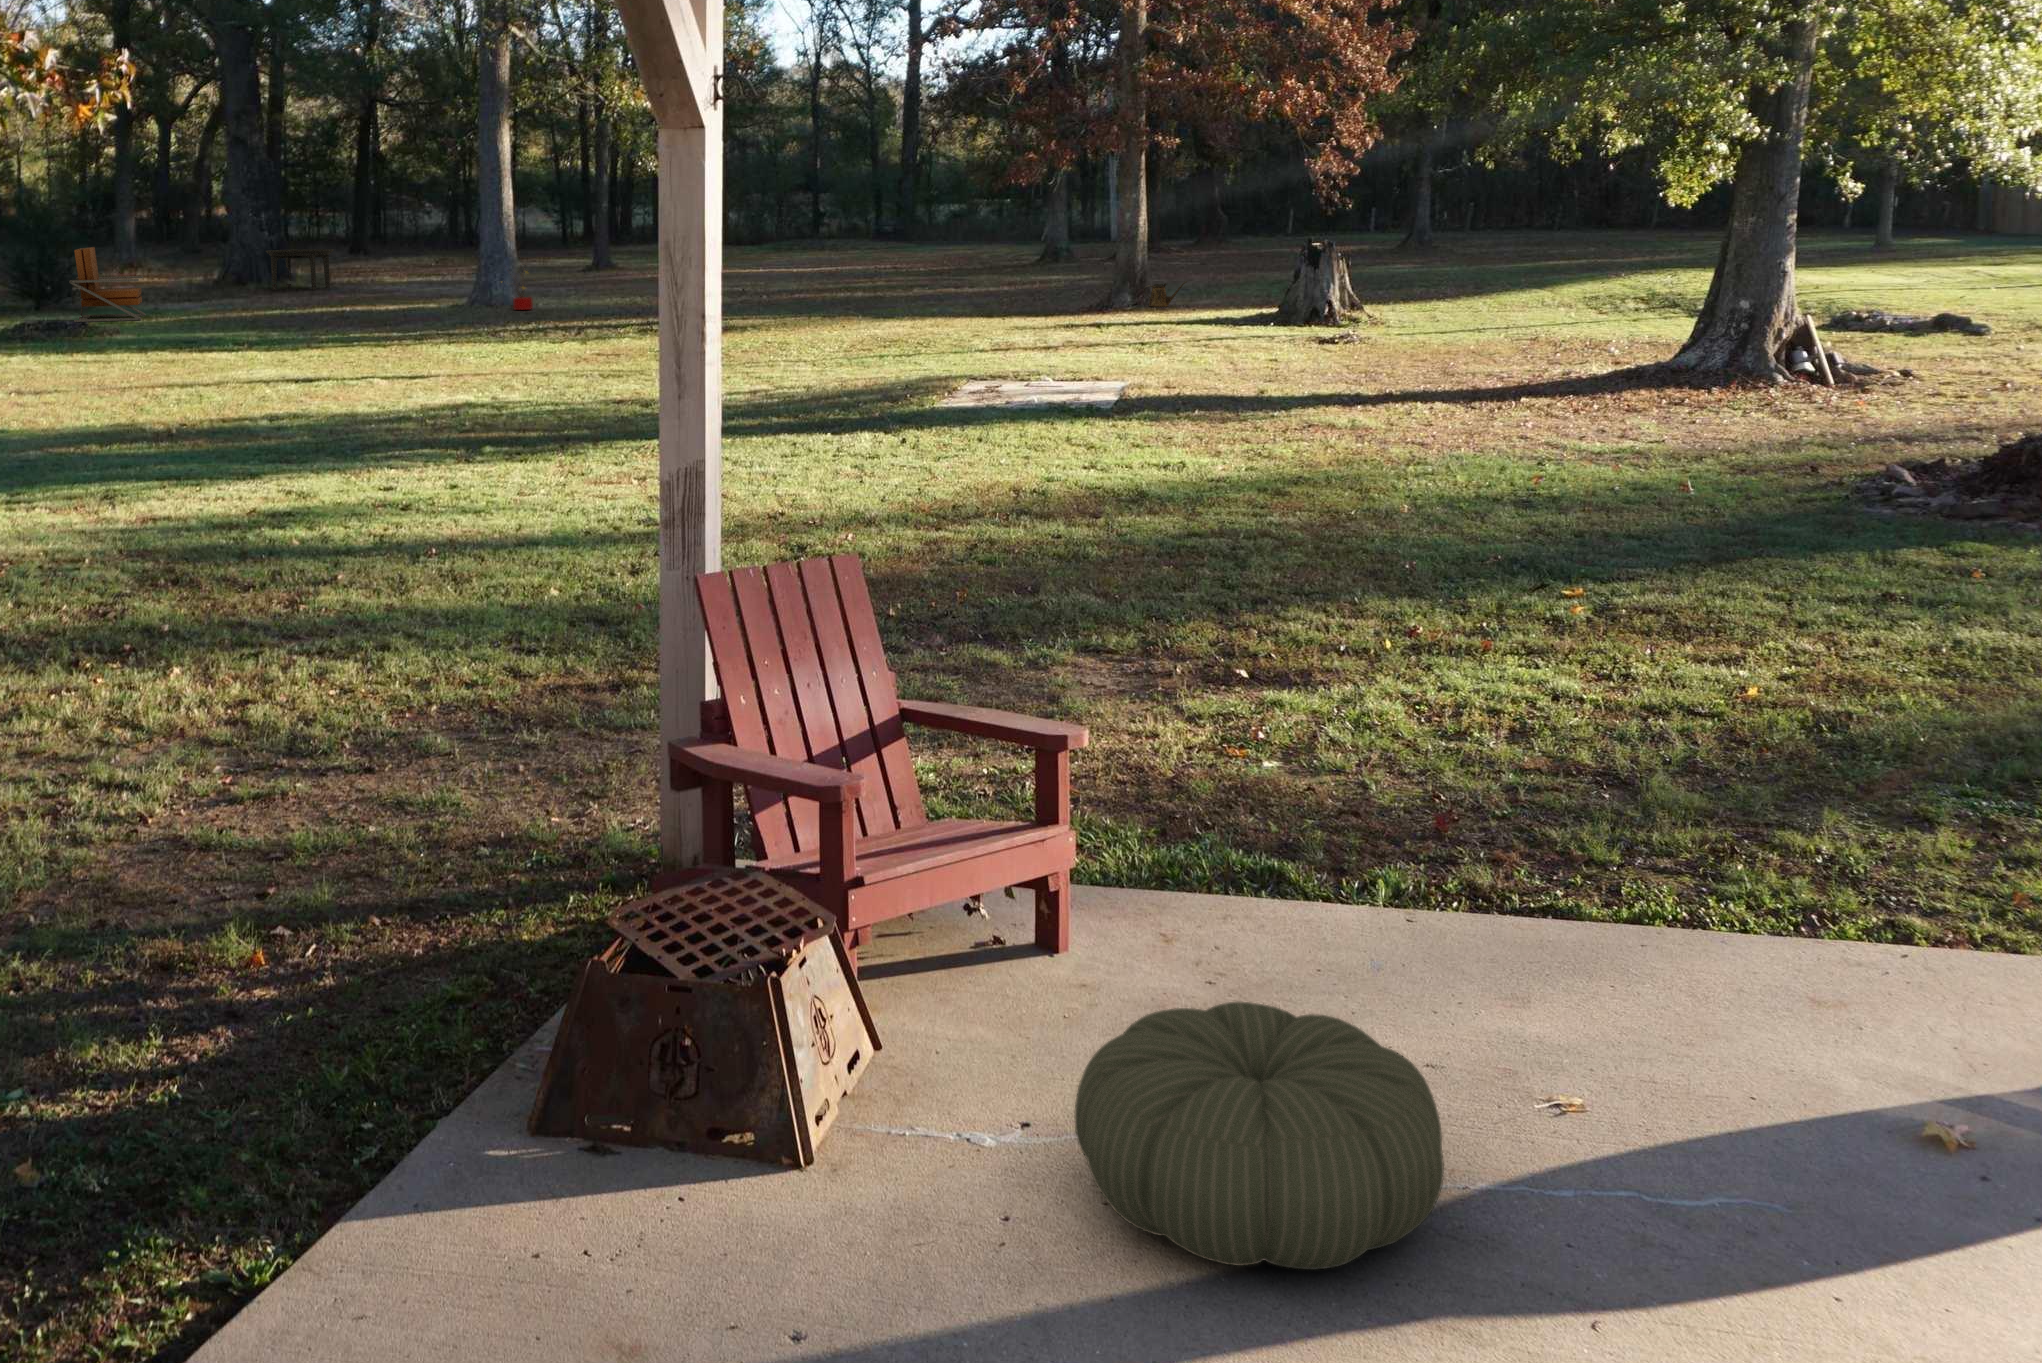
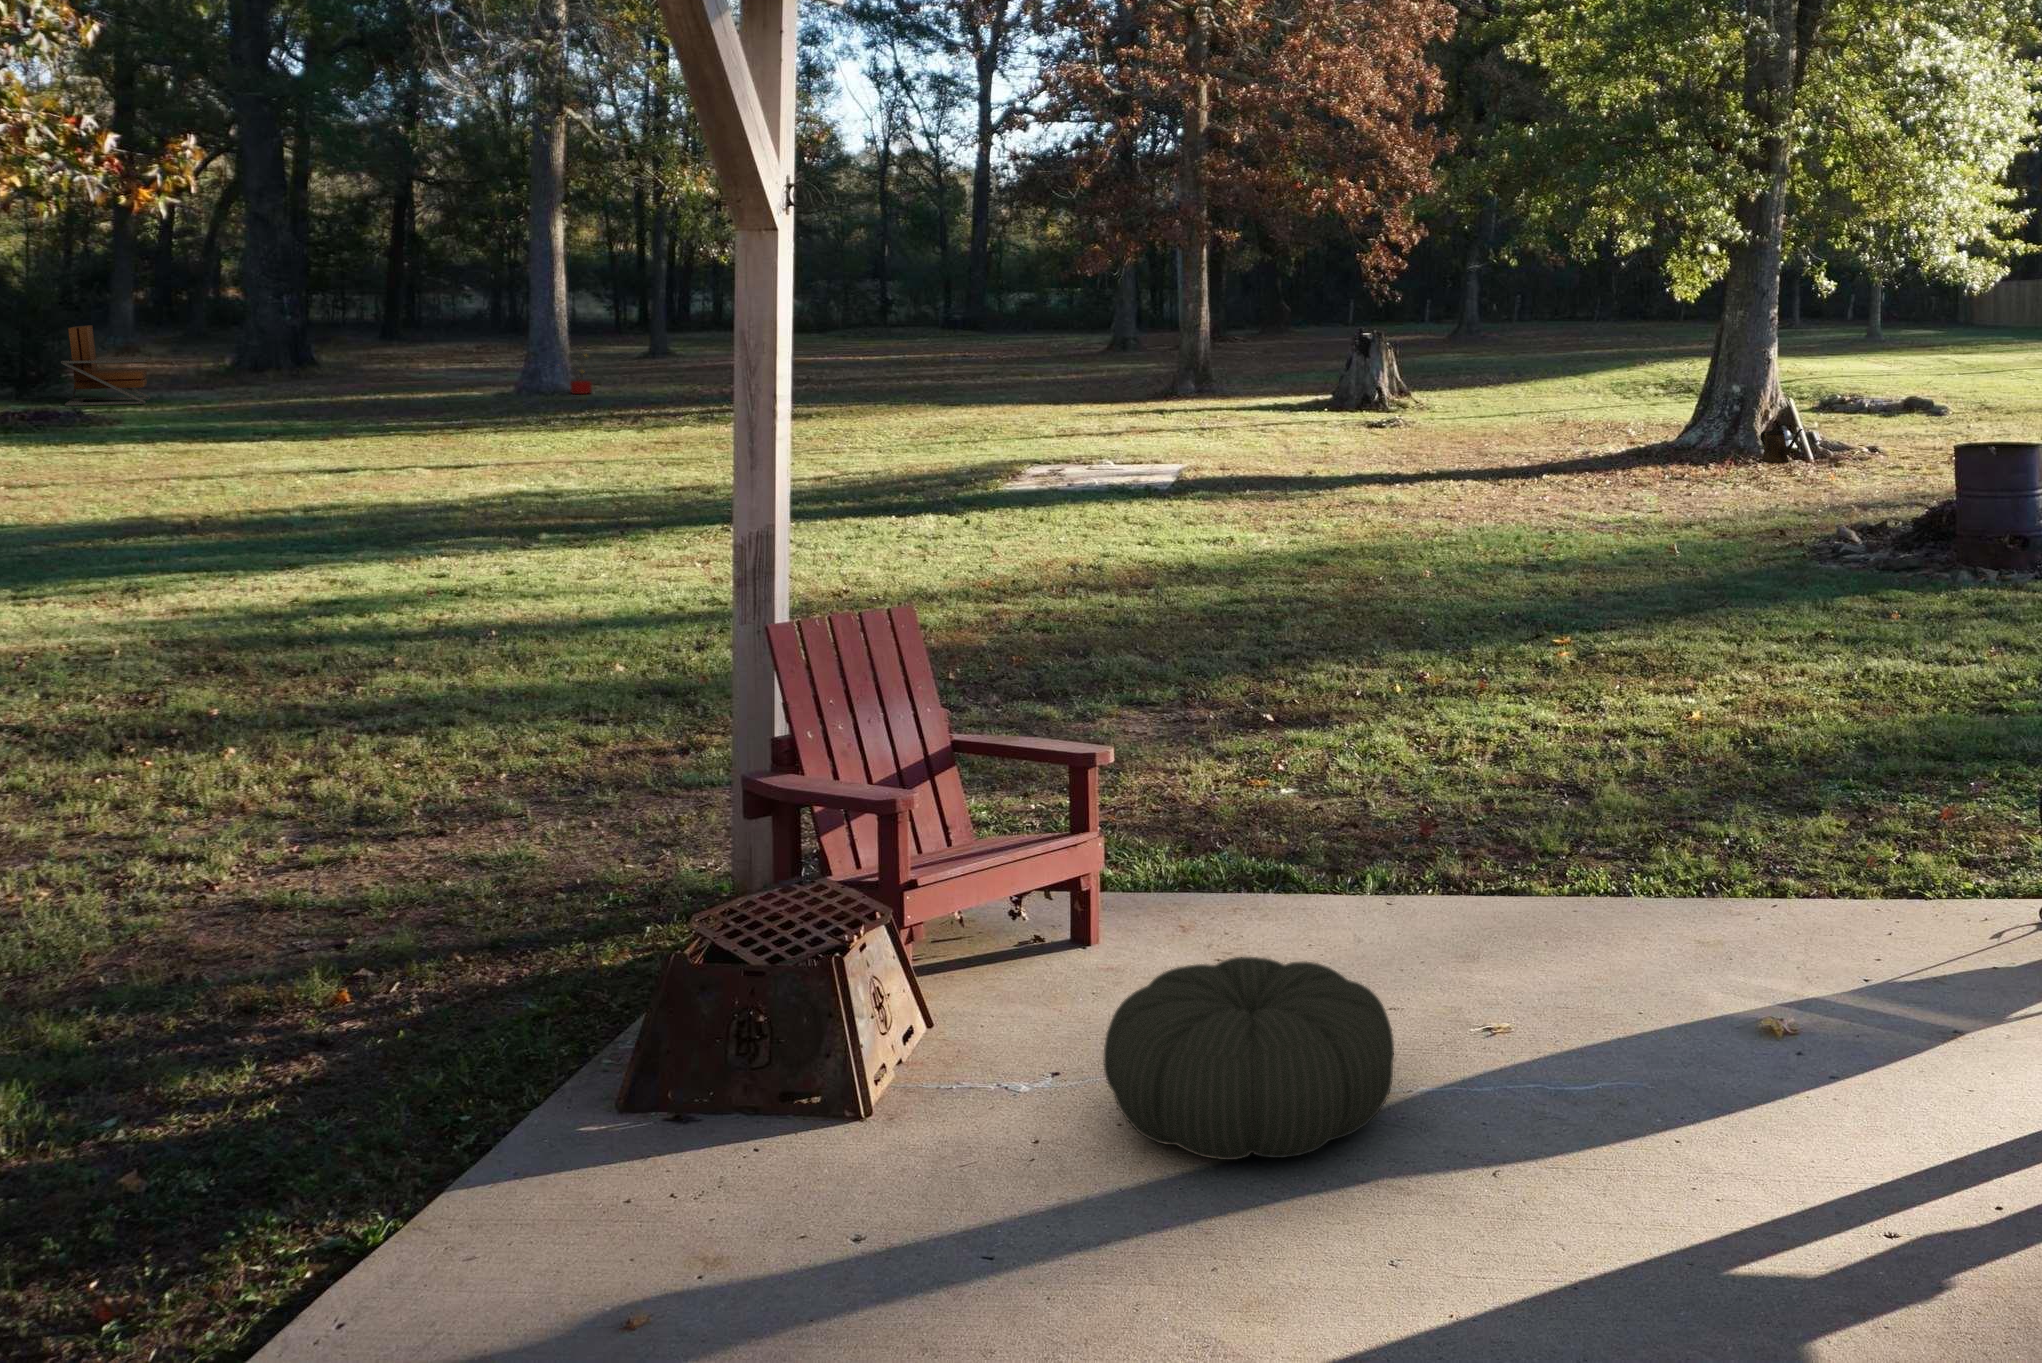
round table: present [266,249,333,290] -> none [291,330,370,372]
watering can: present [1144,281,1187,307] -> present [1760,429,1802,462]

